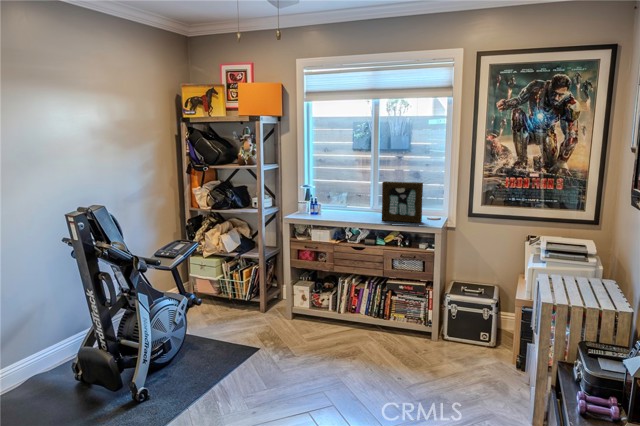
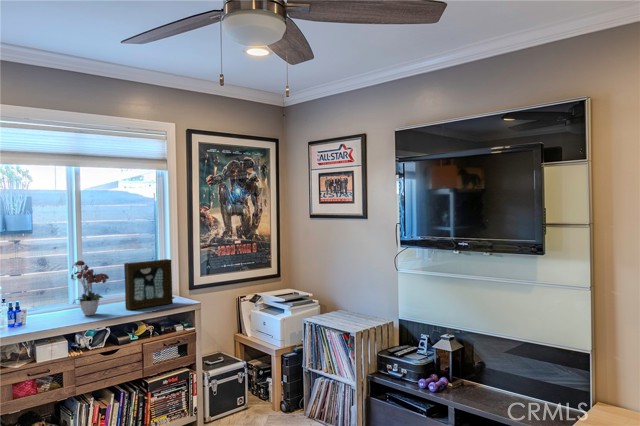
flower arrangement: none [344,173,373,218] -> present [71,261,109,316]

